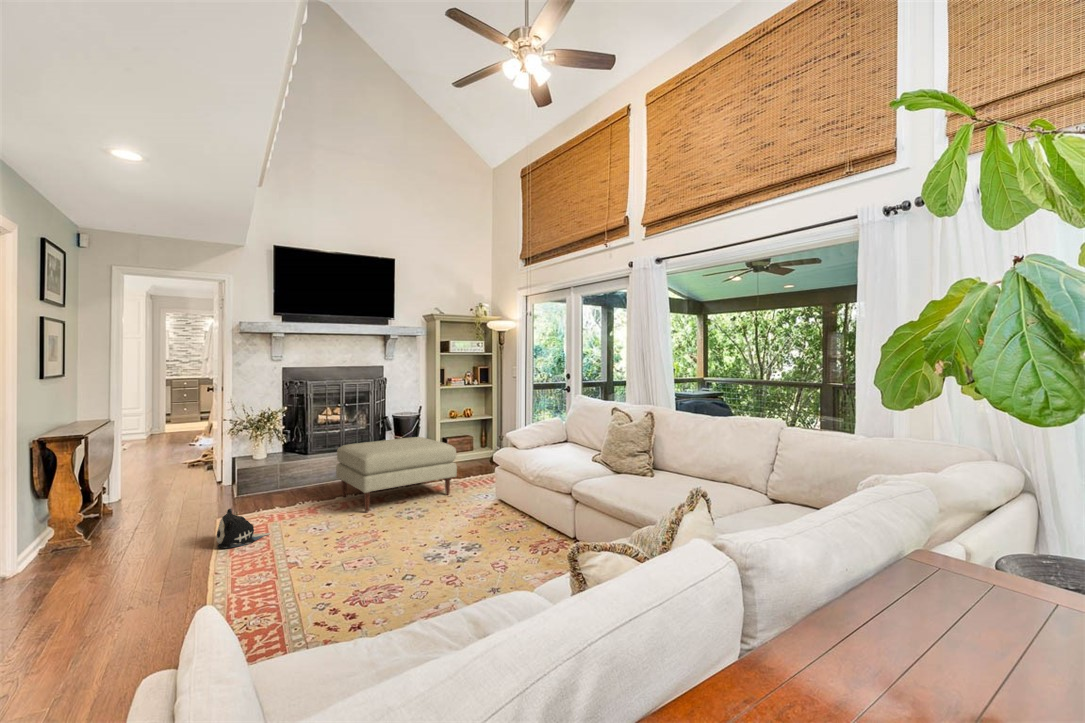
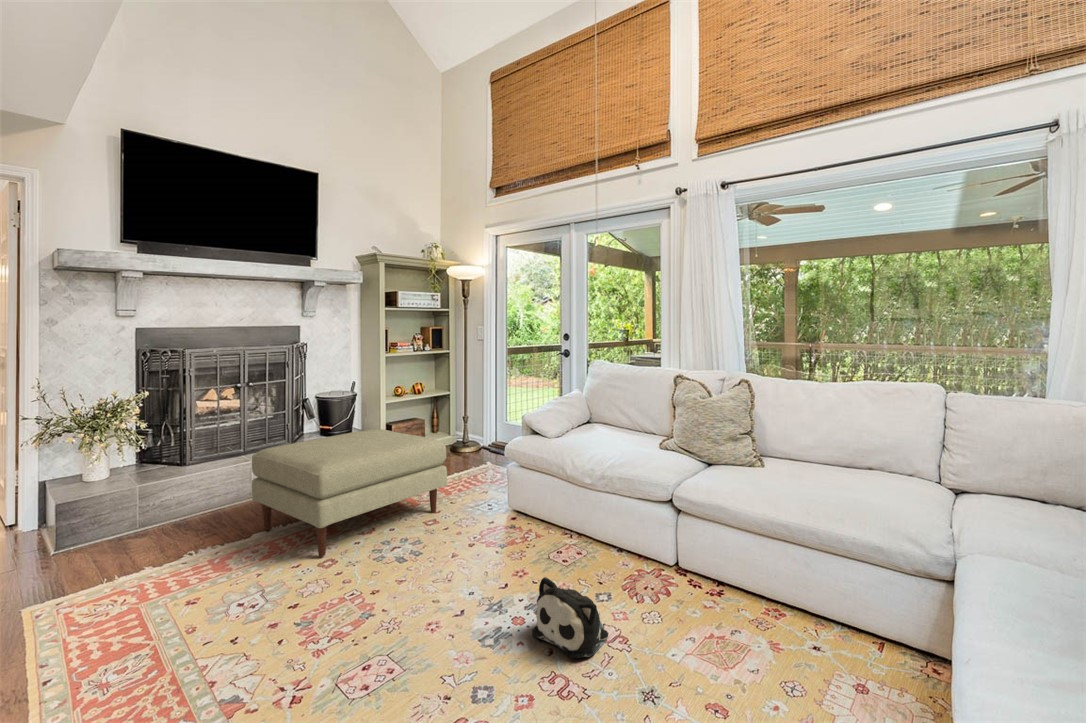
plush toy: present [216,509,270,548] -> present [532,577,608,658]

